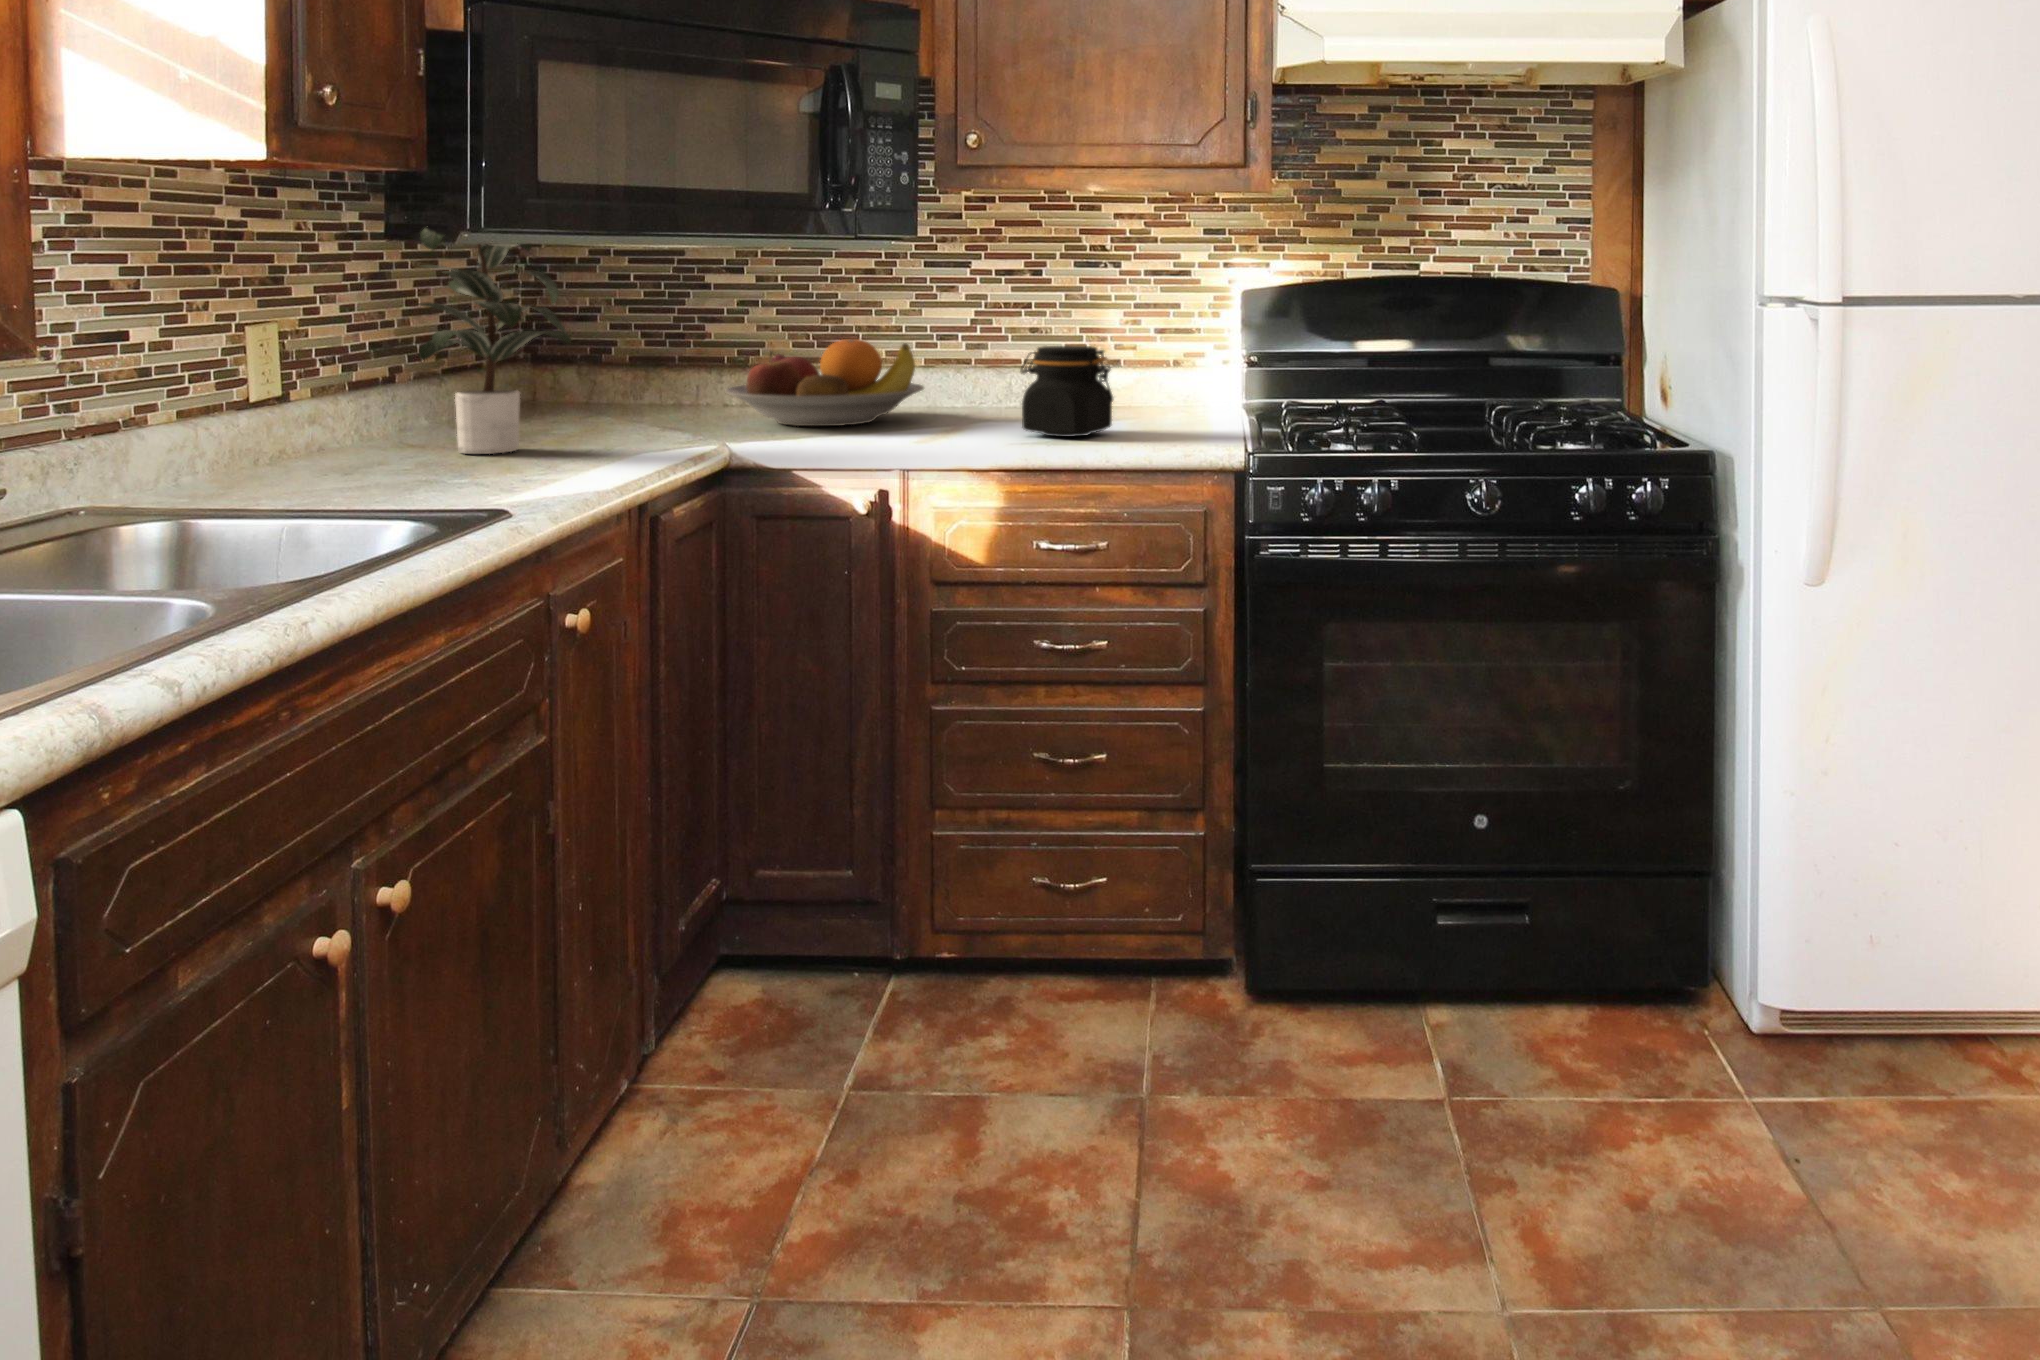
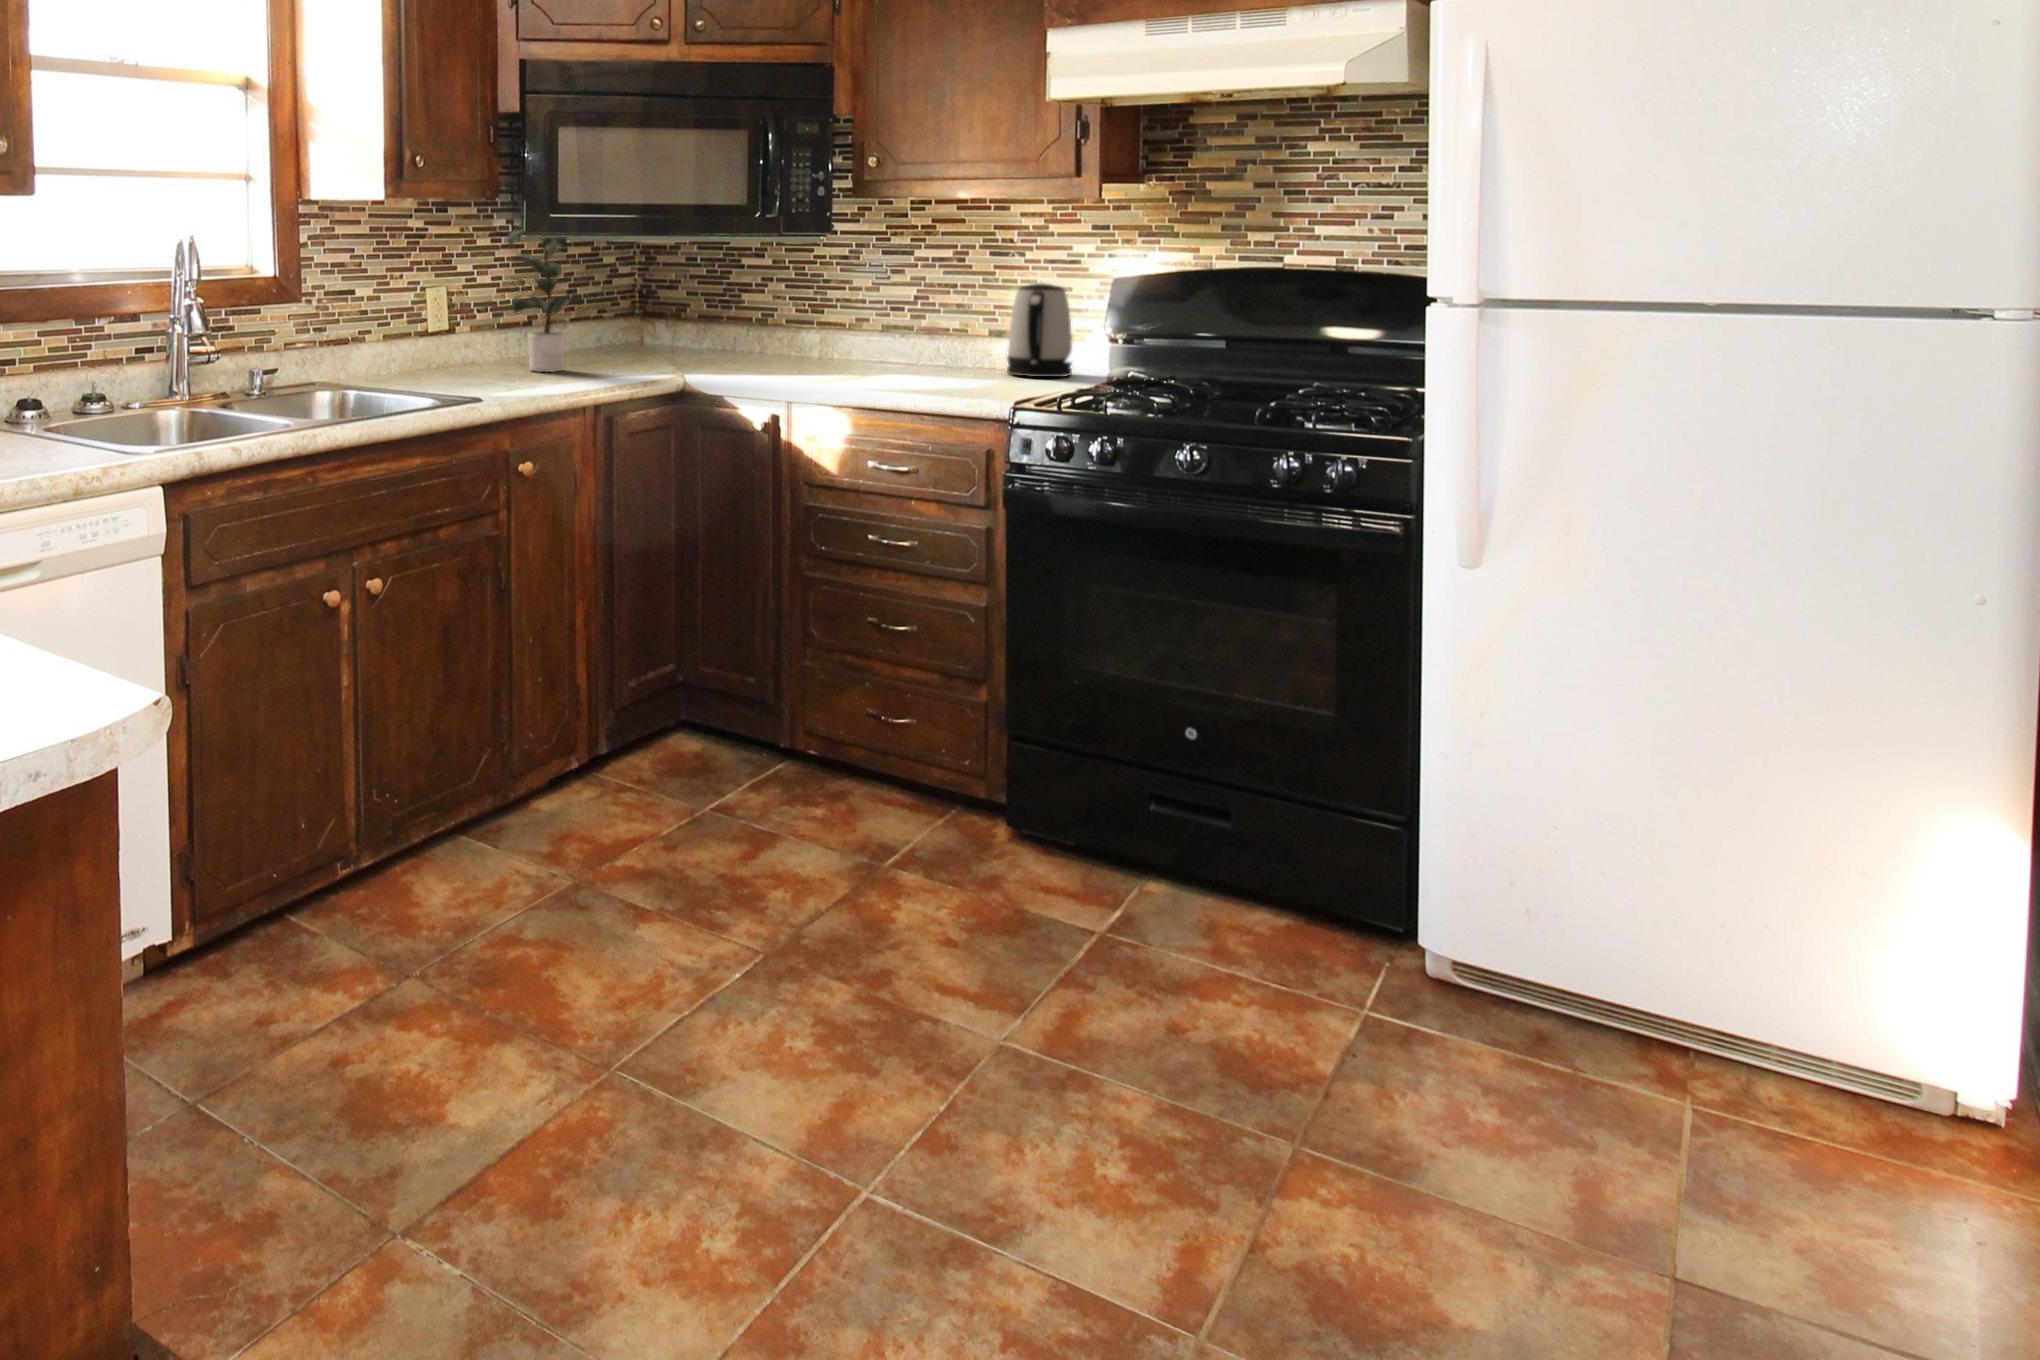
kettle: none [1110,300,1186,413] -> present [1007,283,1072,377]
fruit bowl: present [725,339,924,426] -> none [712,308,852,370]
jar: present [1021,346,1113,437] -> none [883,318,954,388]

